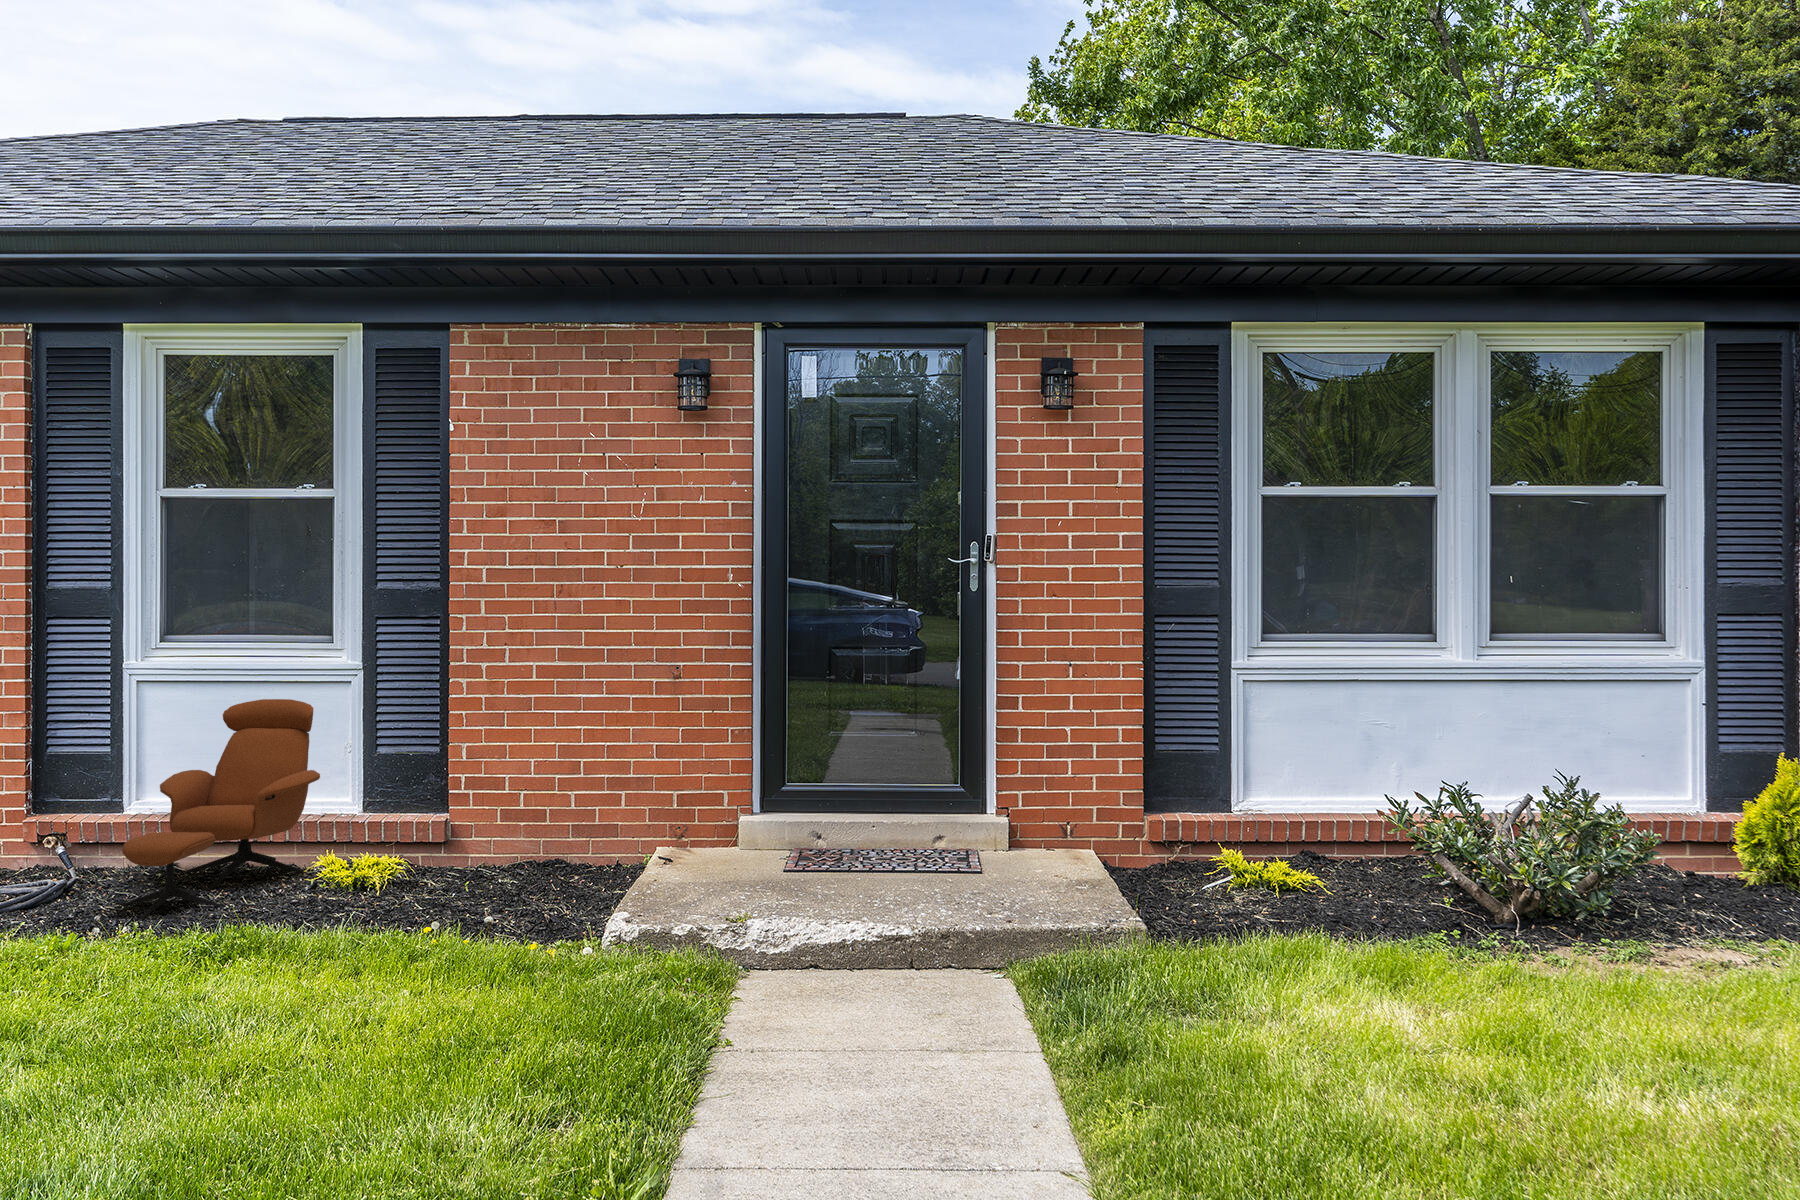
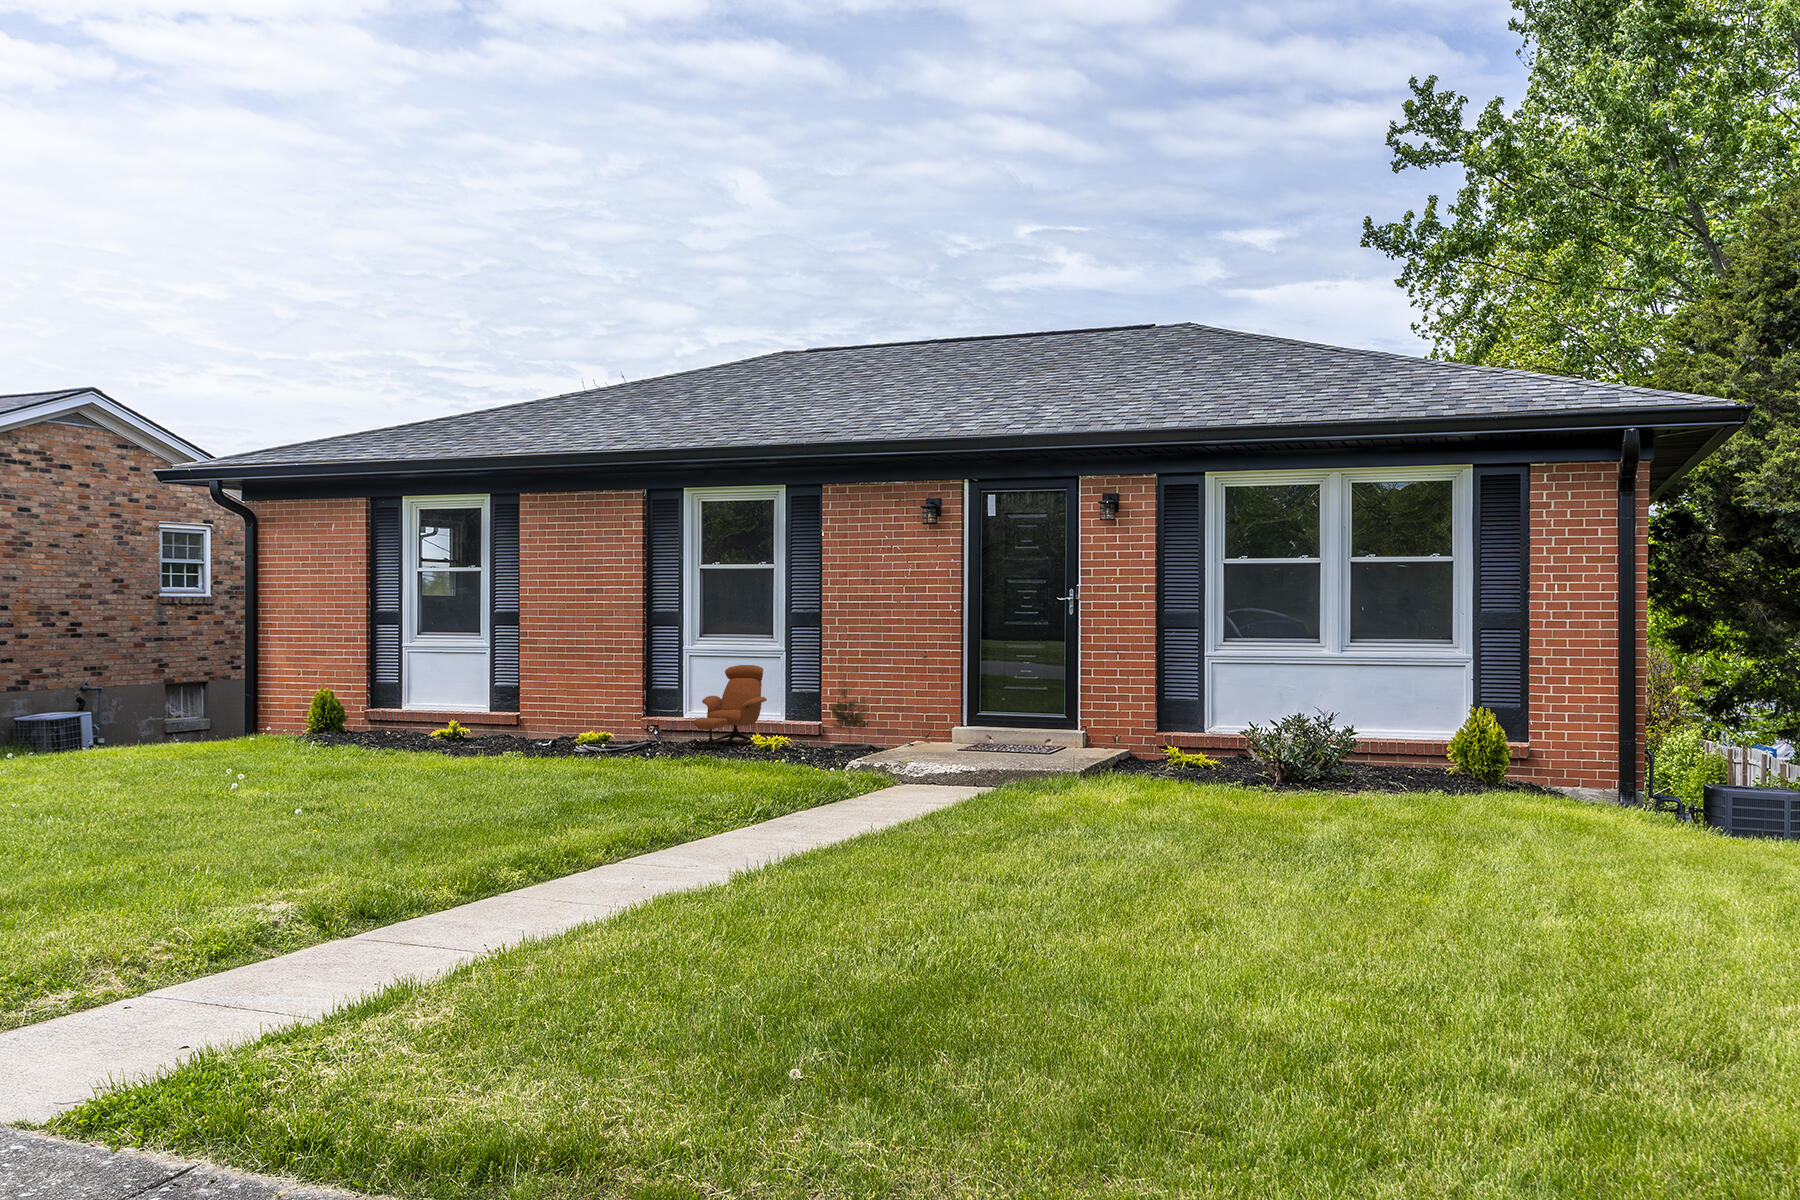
potted tree: none [463,728,562,886] -> present [831,680,869,750]

